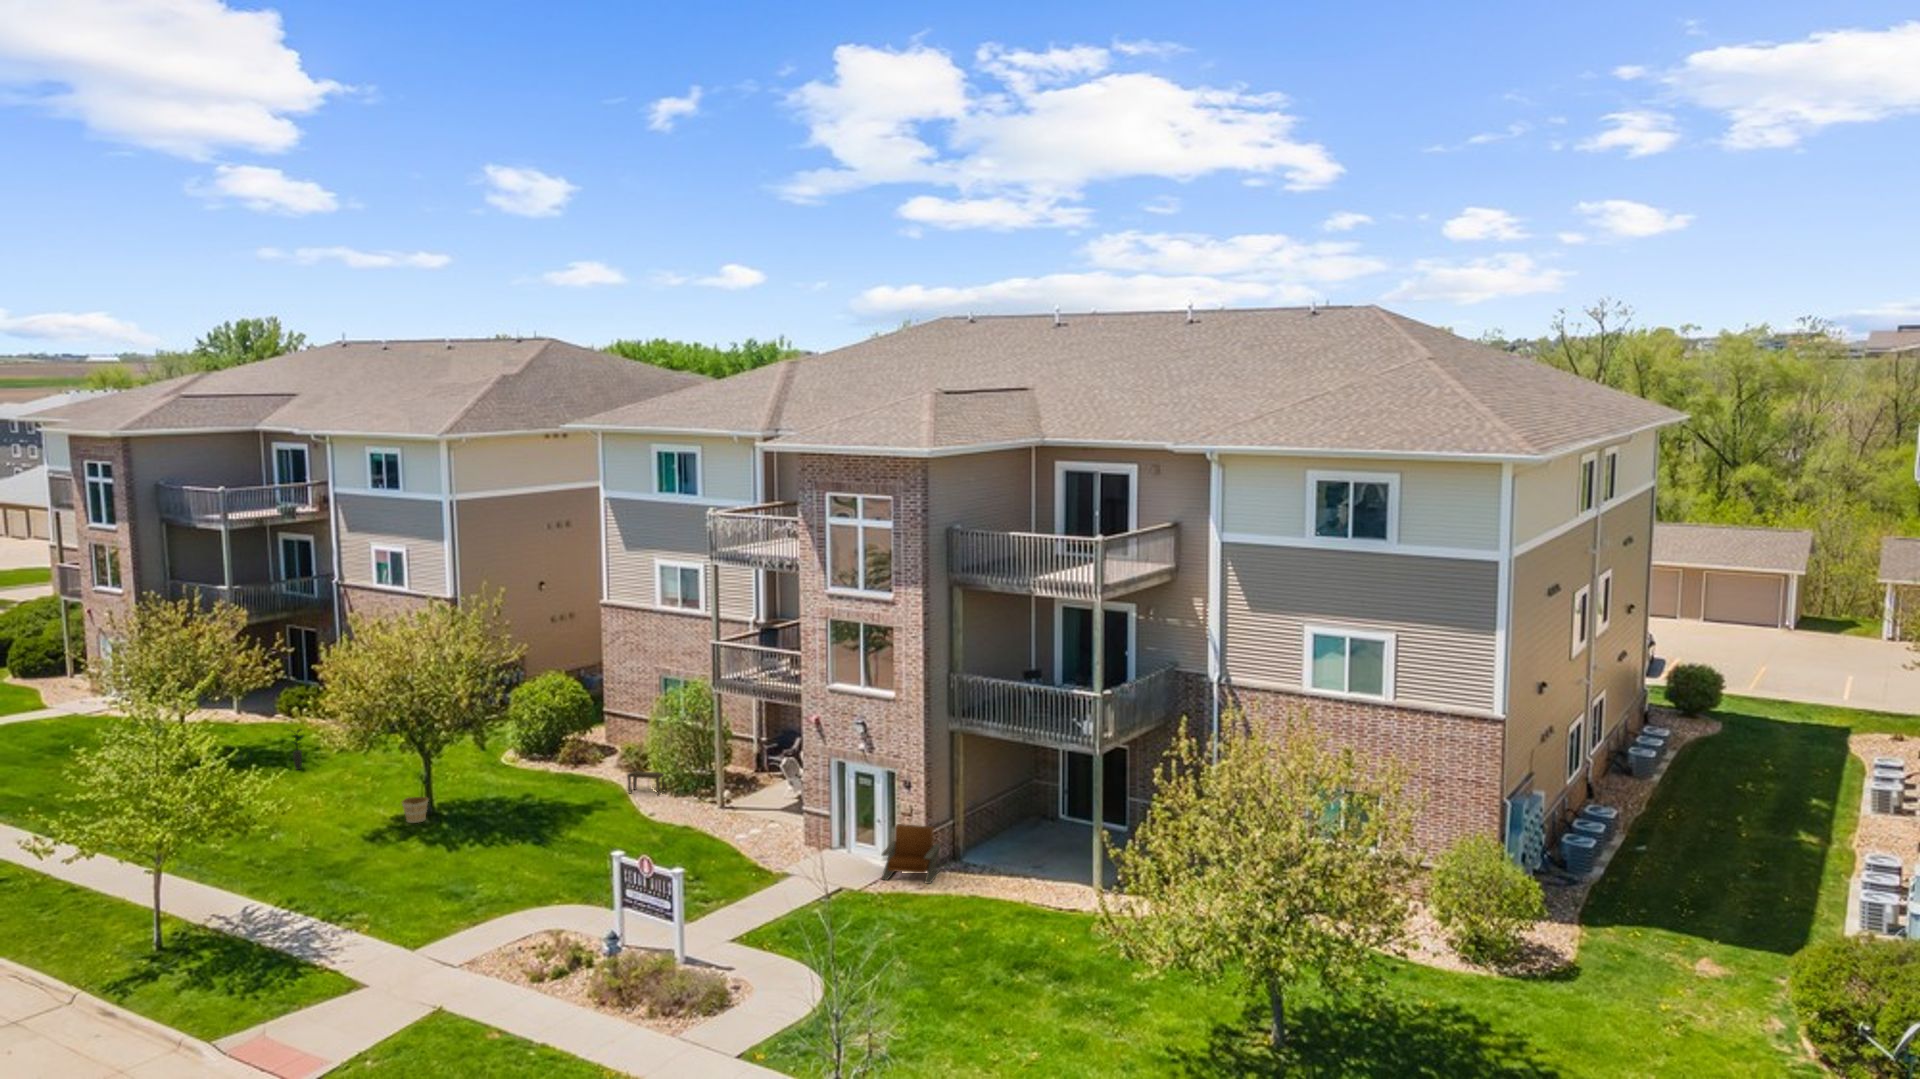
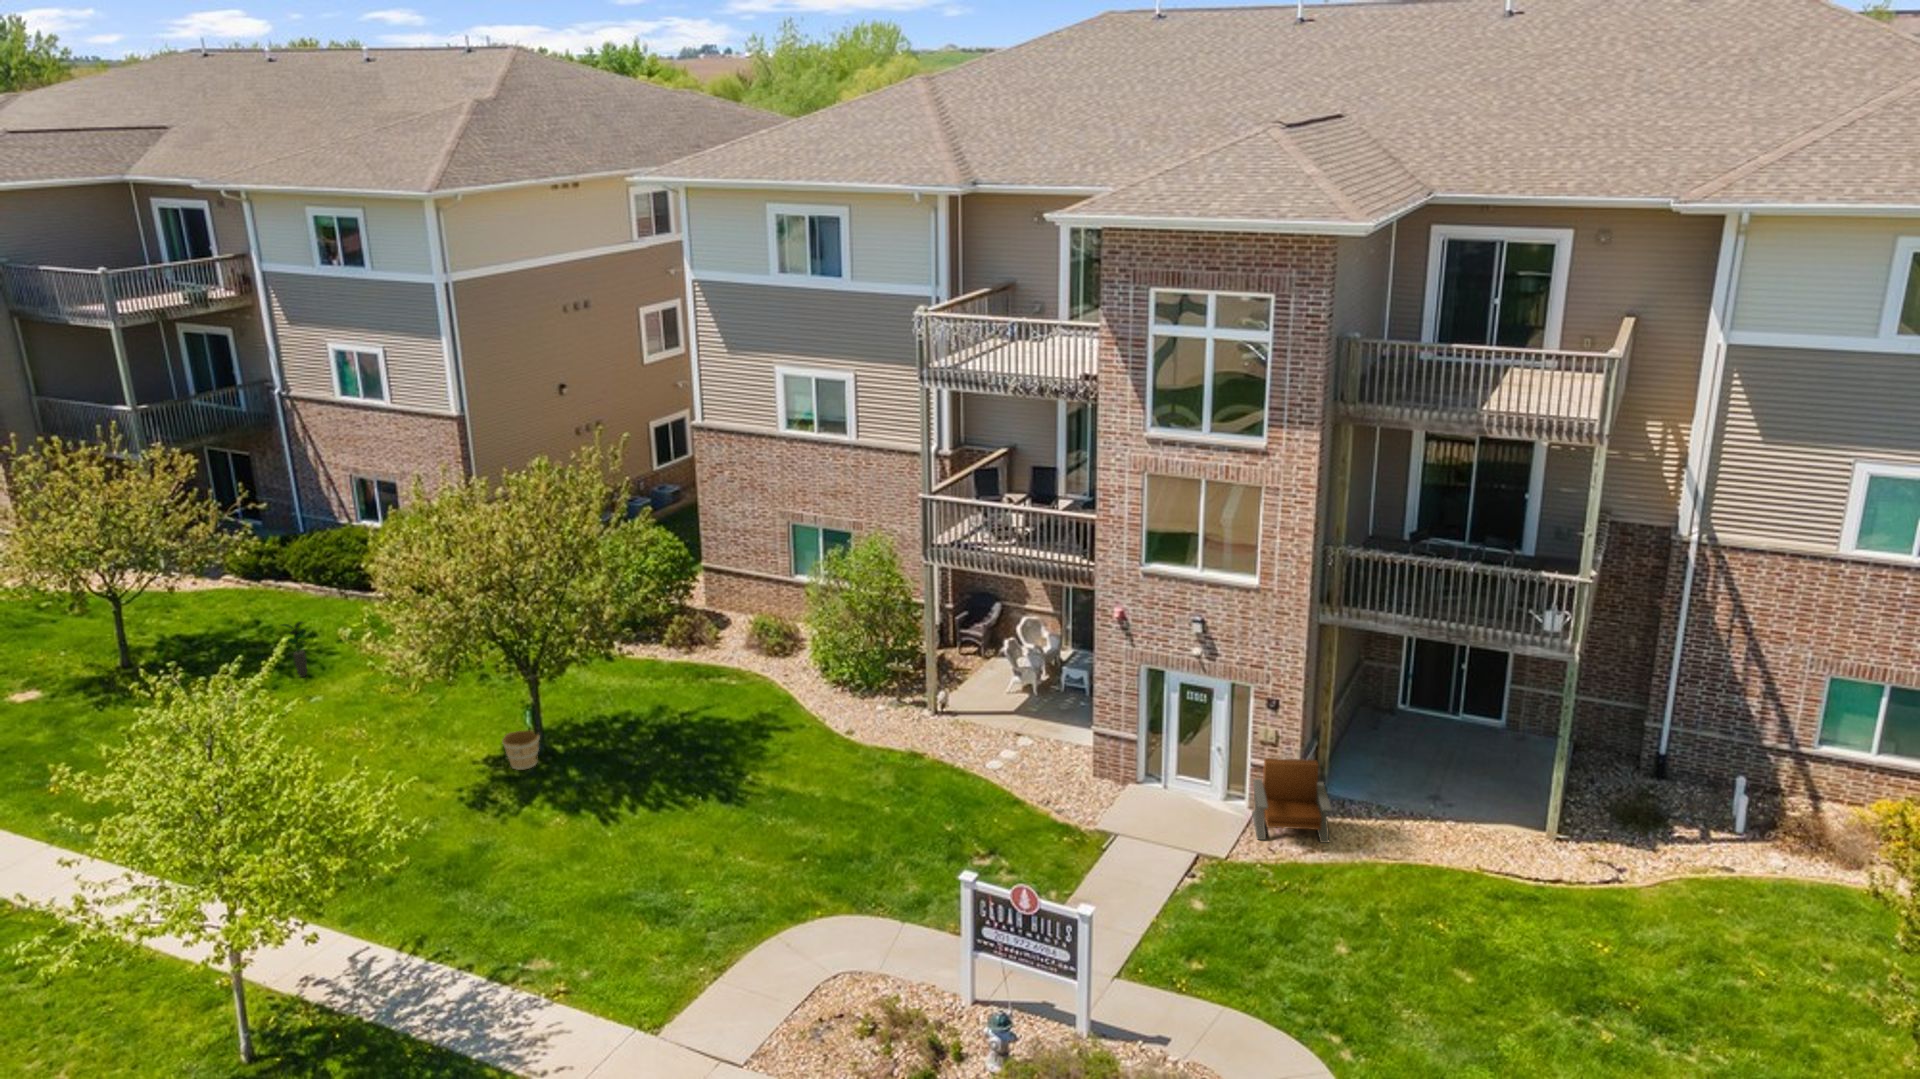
bench: present [627,771,666,796] -> none [793,664,846,698]

